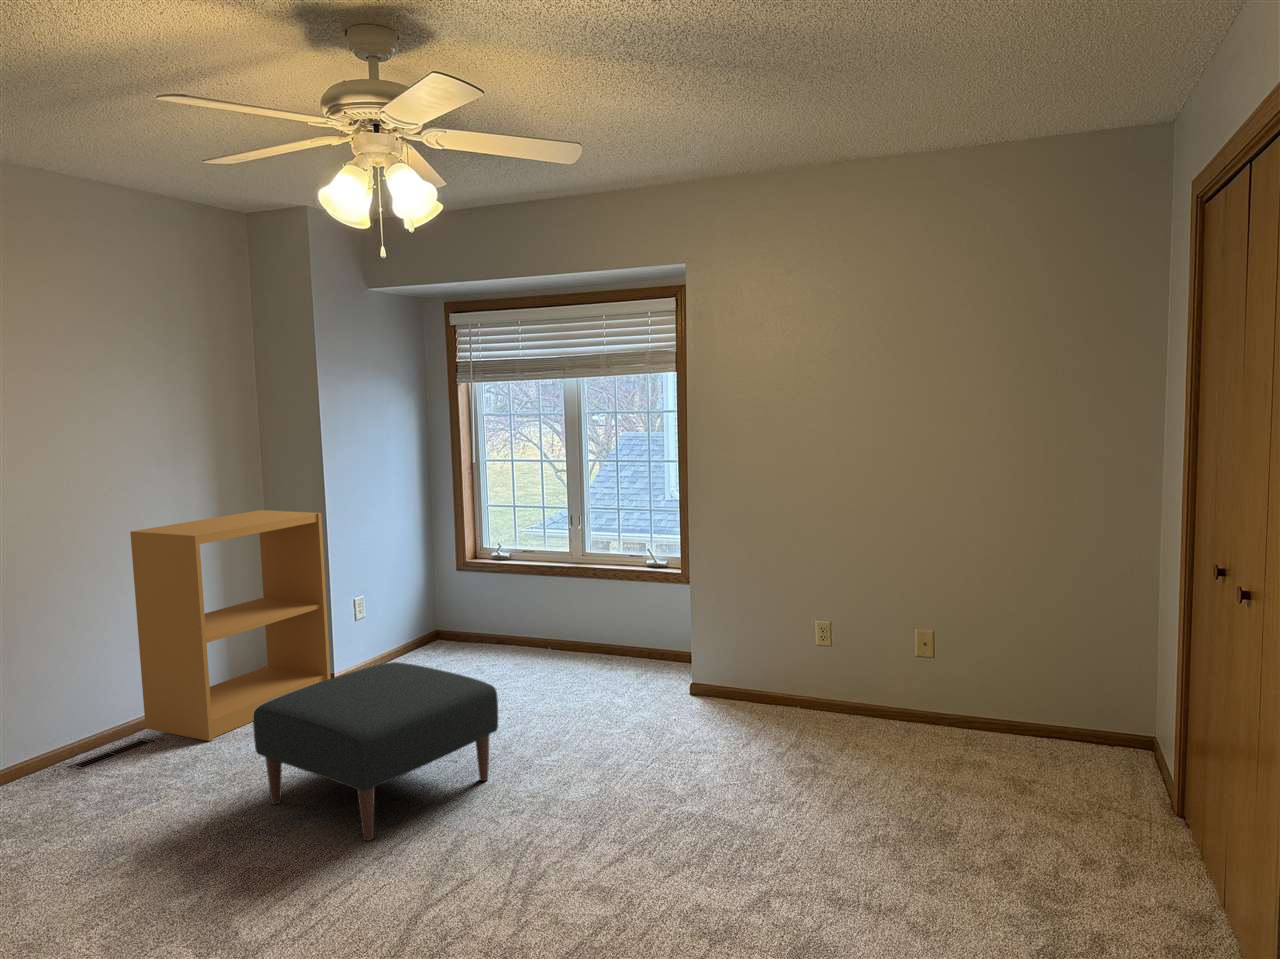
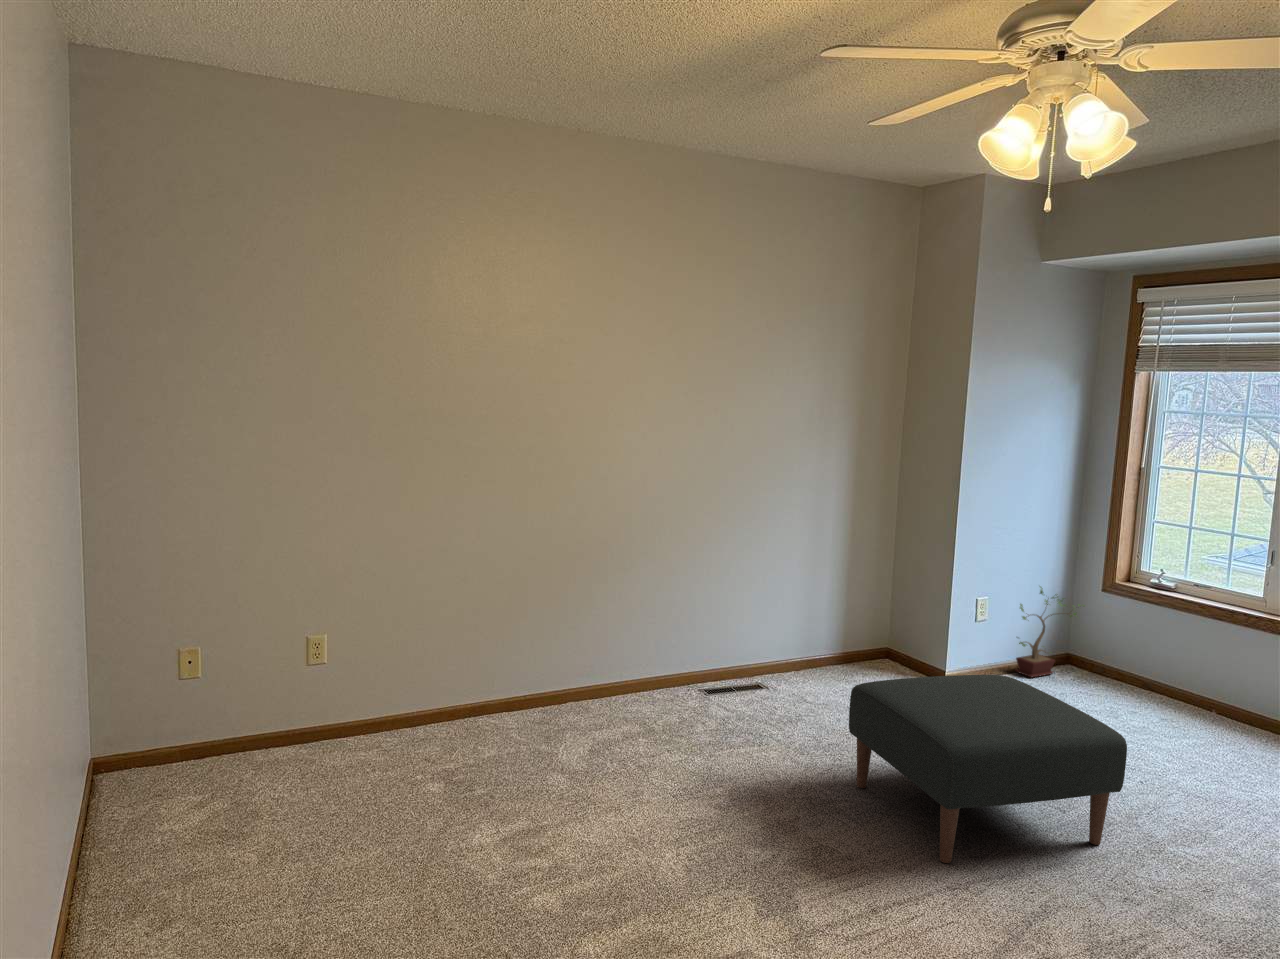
bookshelf: present [130,510,331,741] -> none [765,489,955,704]
potted plant: none [390,577,444,661] -> present [1016,586,1084,678]

